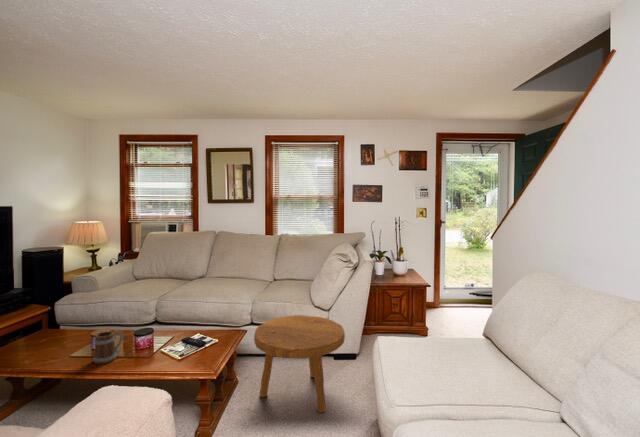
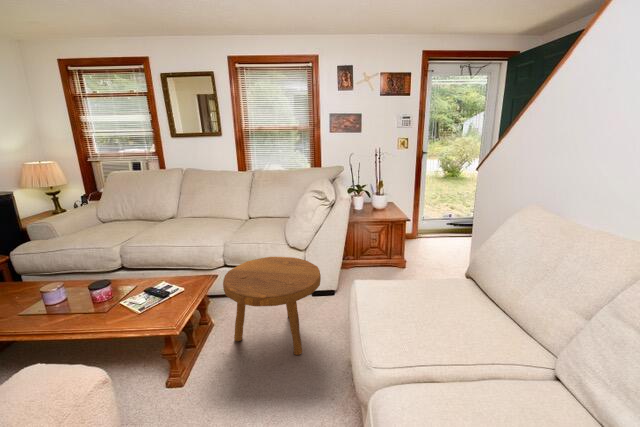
mug: present [93,329,124,364] -> none [36,285,73,324]

